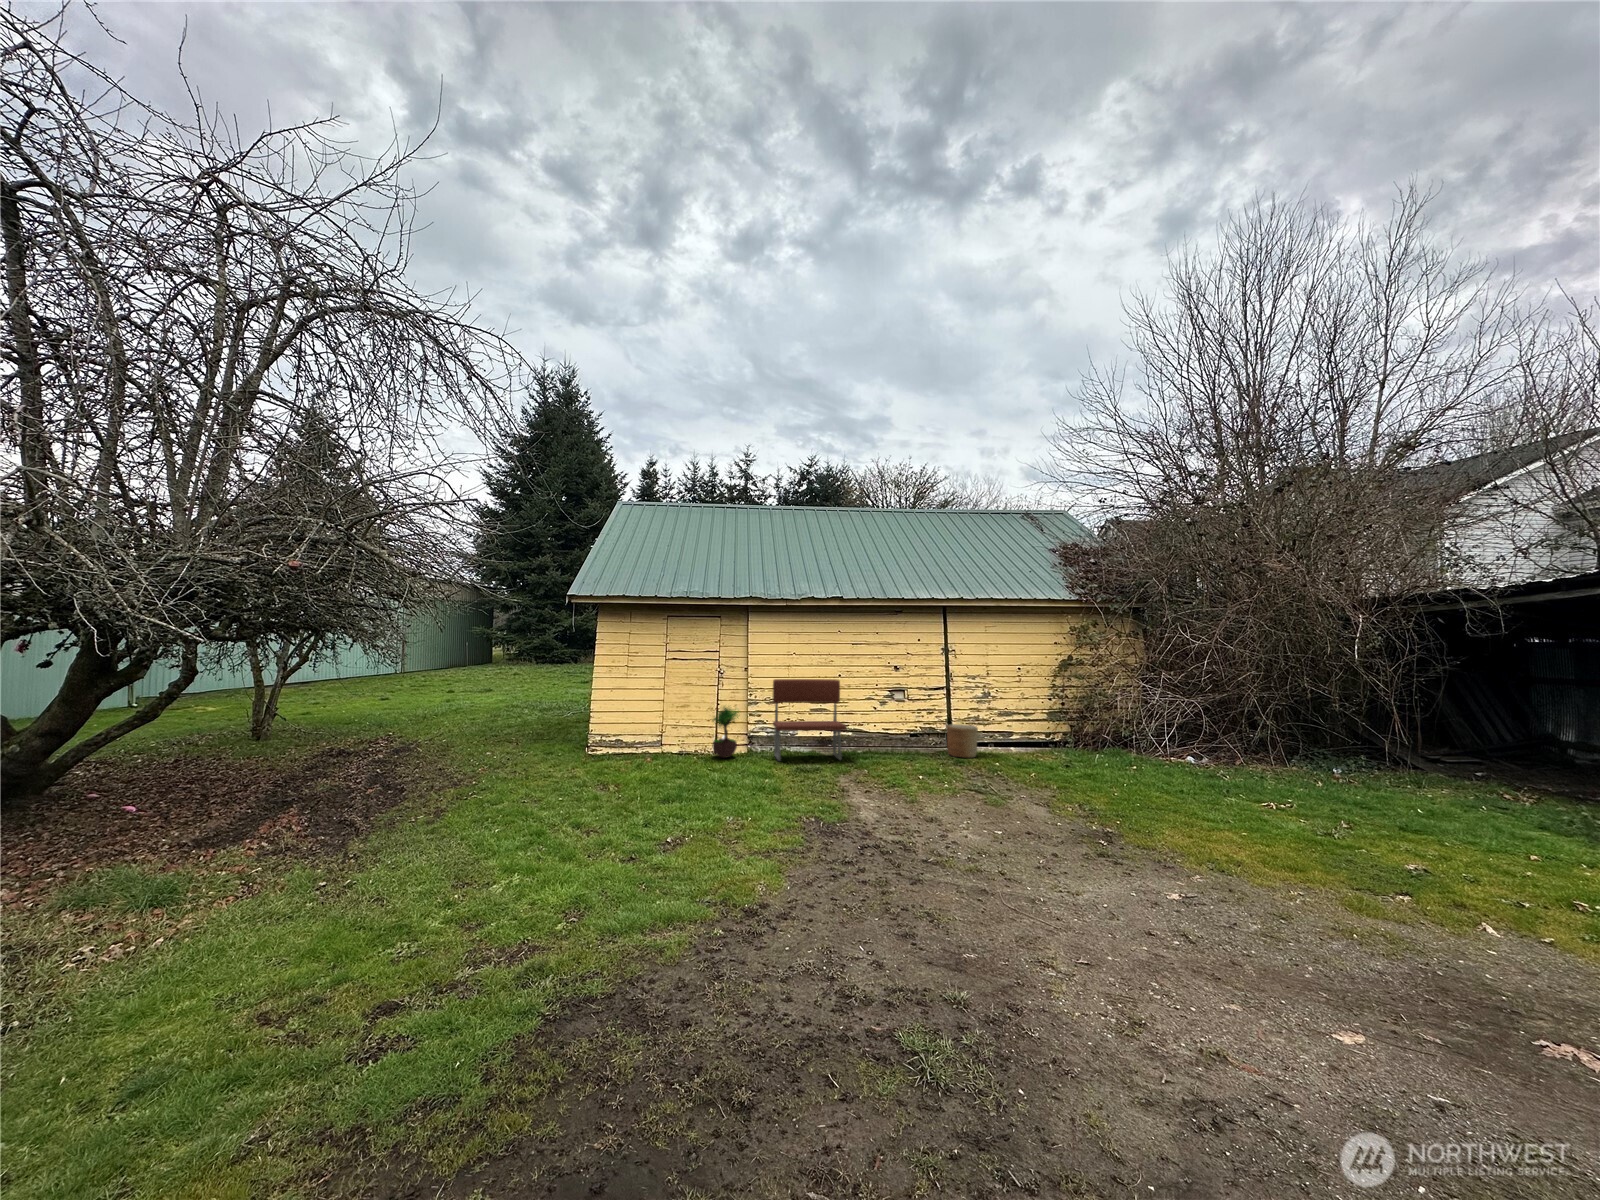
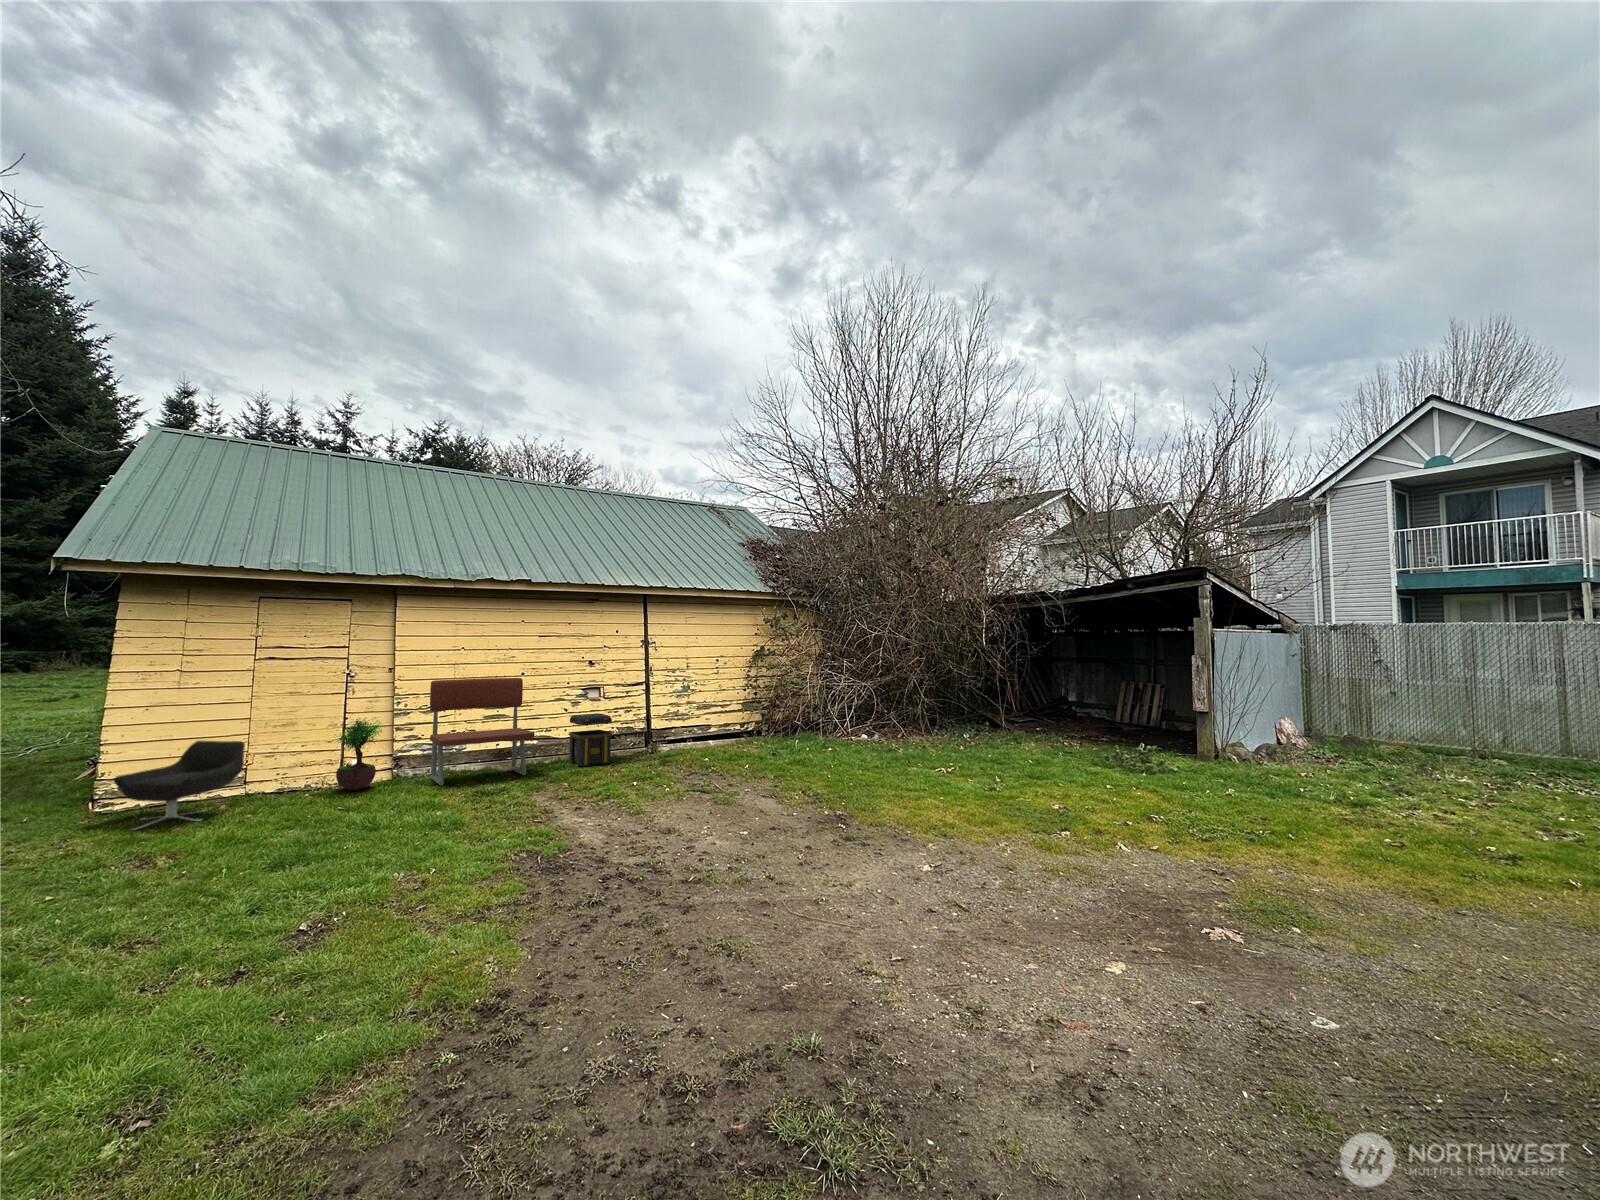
toolbox: none [879,713,914,758] -> present [569,714,612,766]
lounge chair: none [594,714,659,768] -> present [114,741,245,830]
woven basket: present [947,724,978,758] -> none [645,721,679,758]

